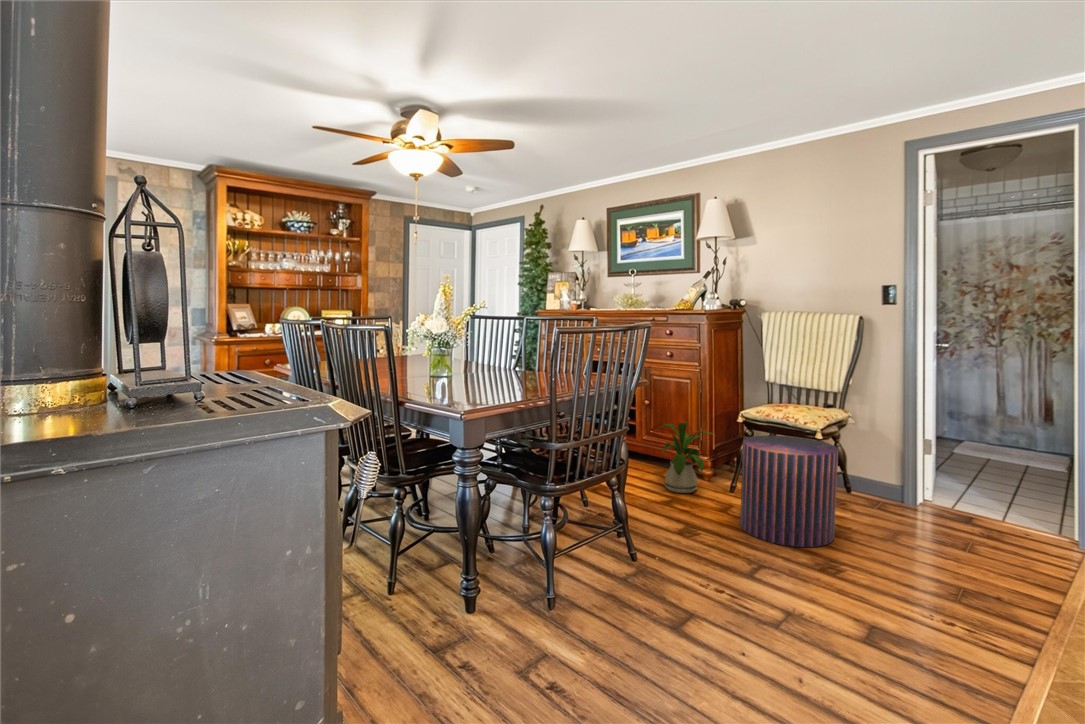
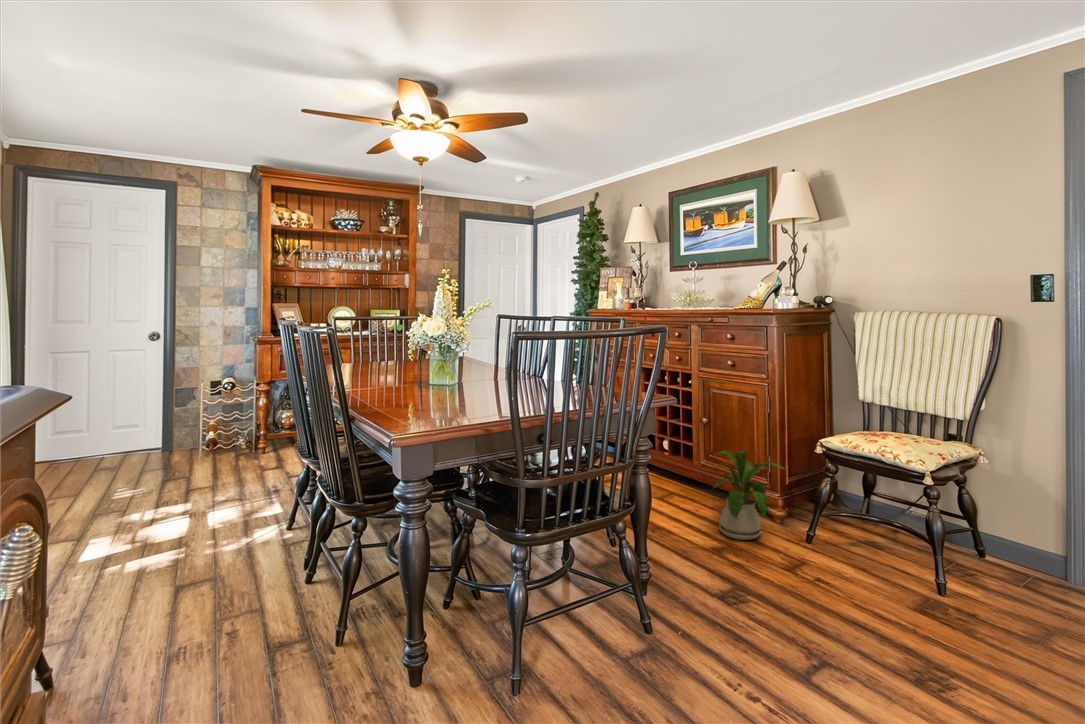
pouf: present [740,435,838,547] -> none [809,476,955,643]

